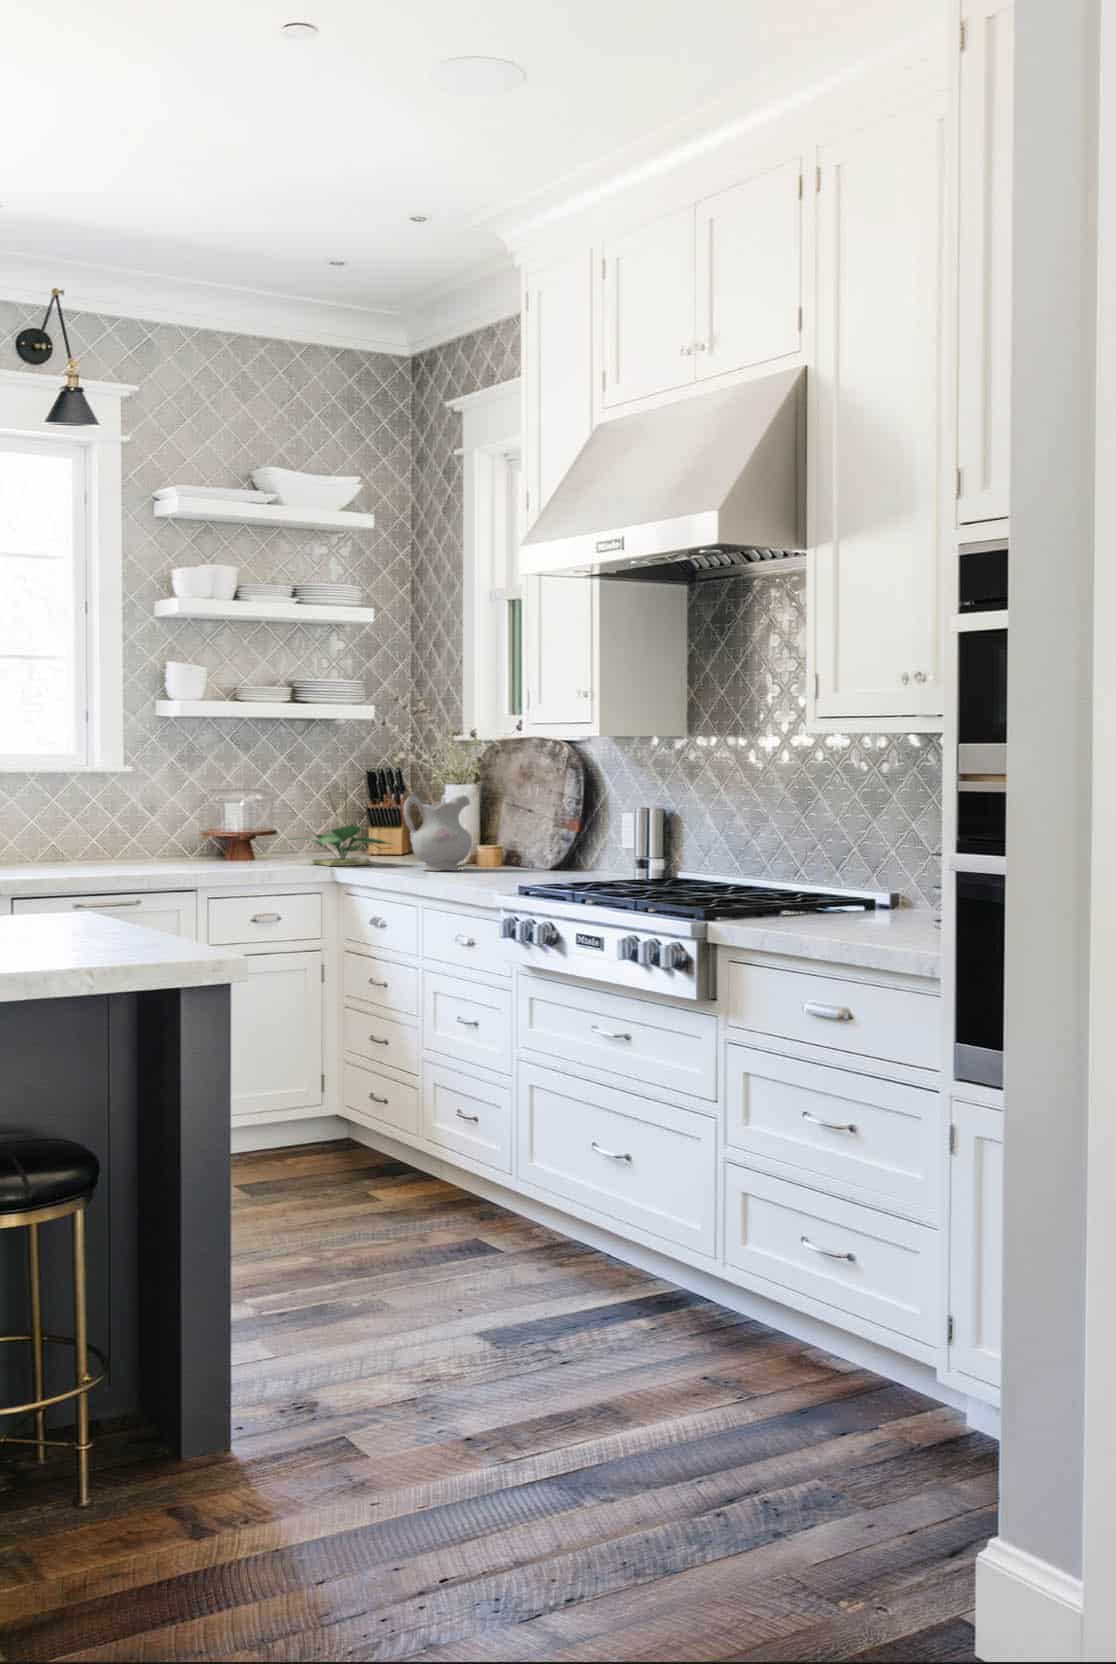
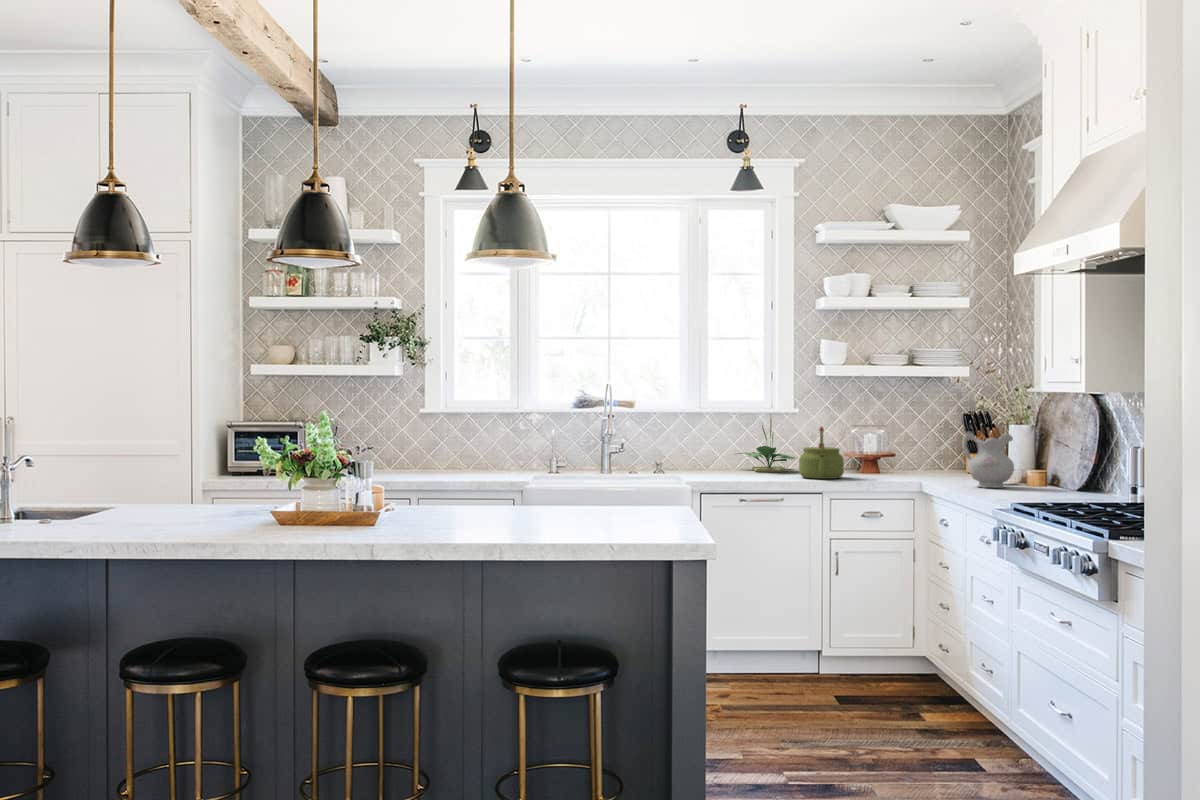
potted plant: present [295,778,388,866] -> present [737,417,796,472]
kettle: none [155,791,223,869] -> present [799,426,844,479]

